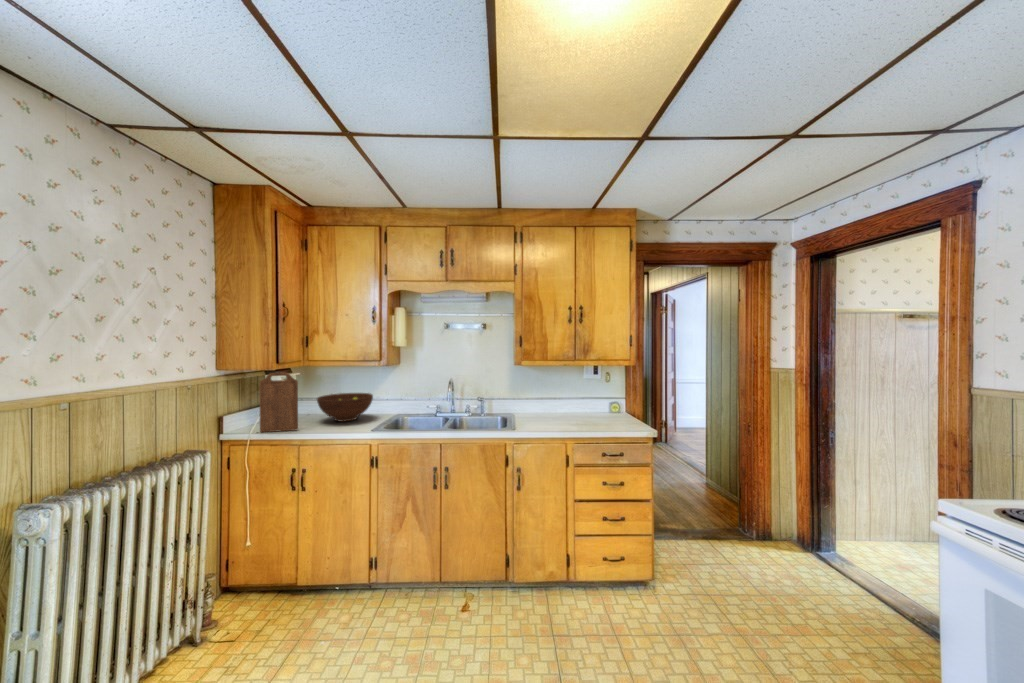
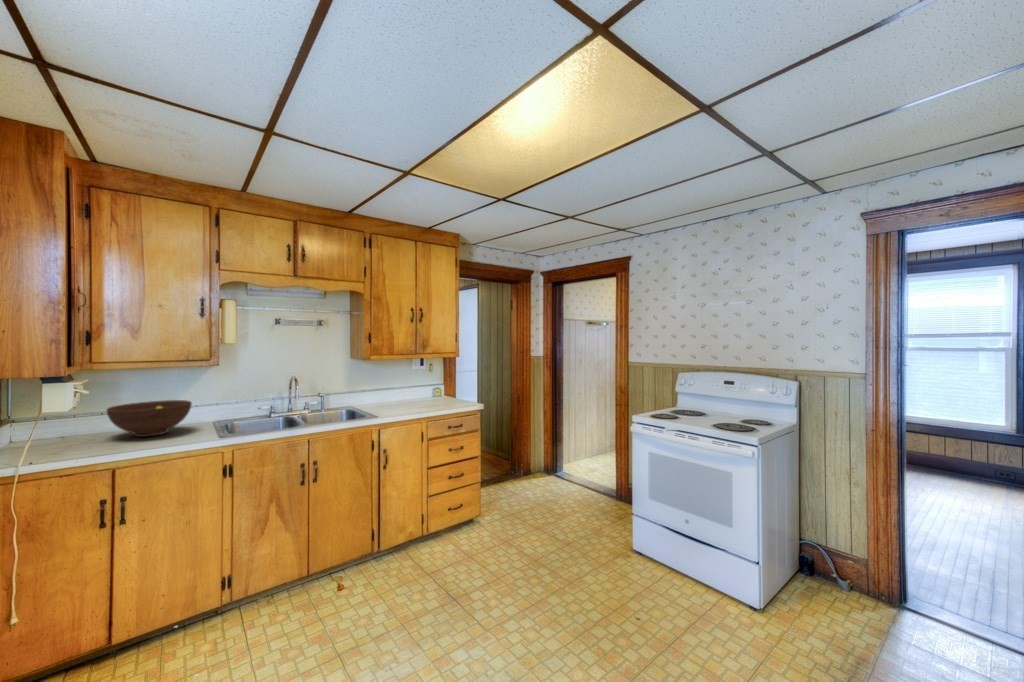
cutting board: present [259,373,298,432] -> none [37,377,104,461]

